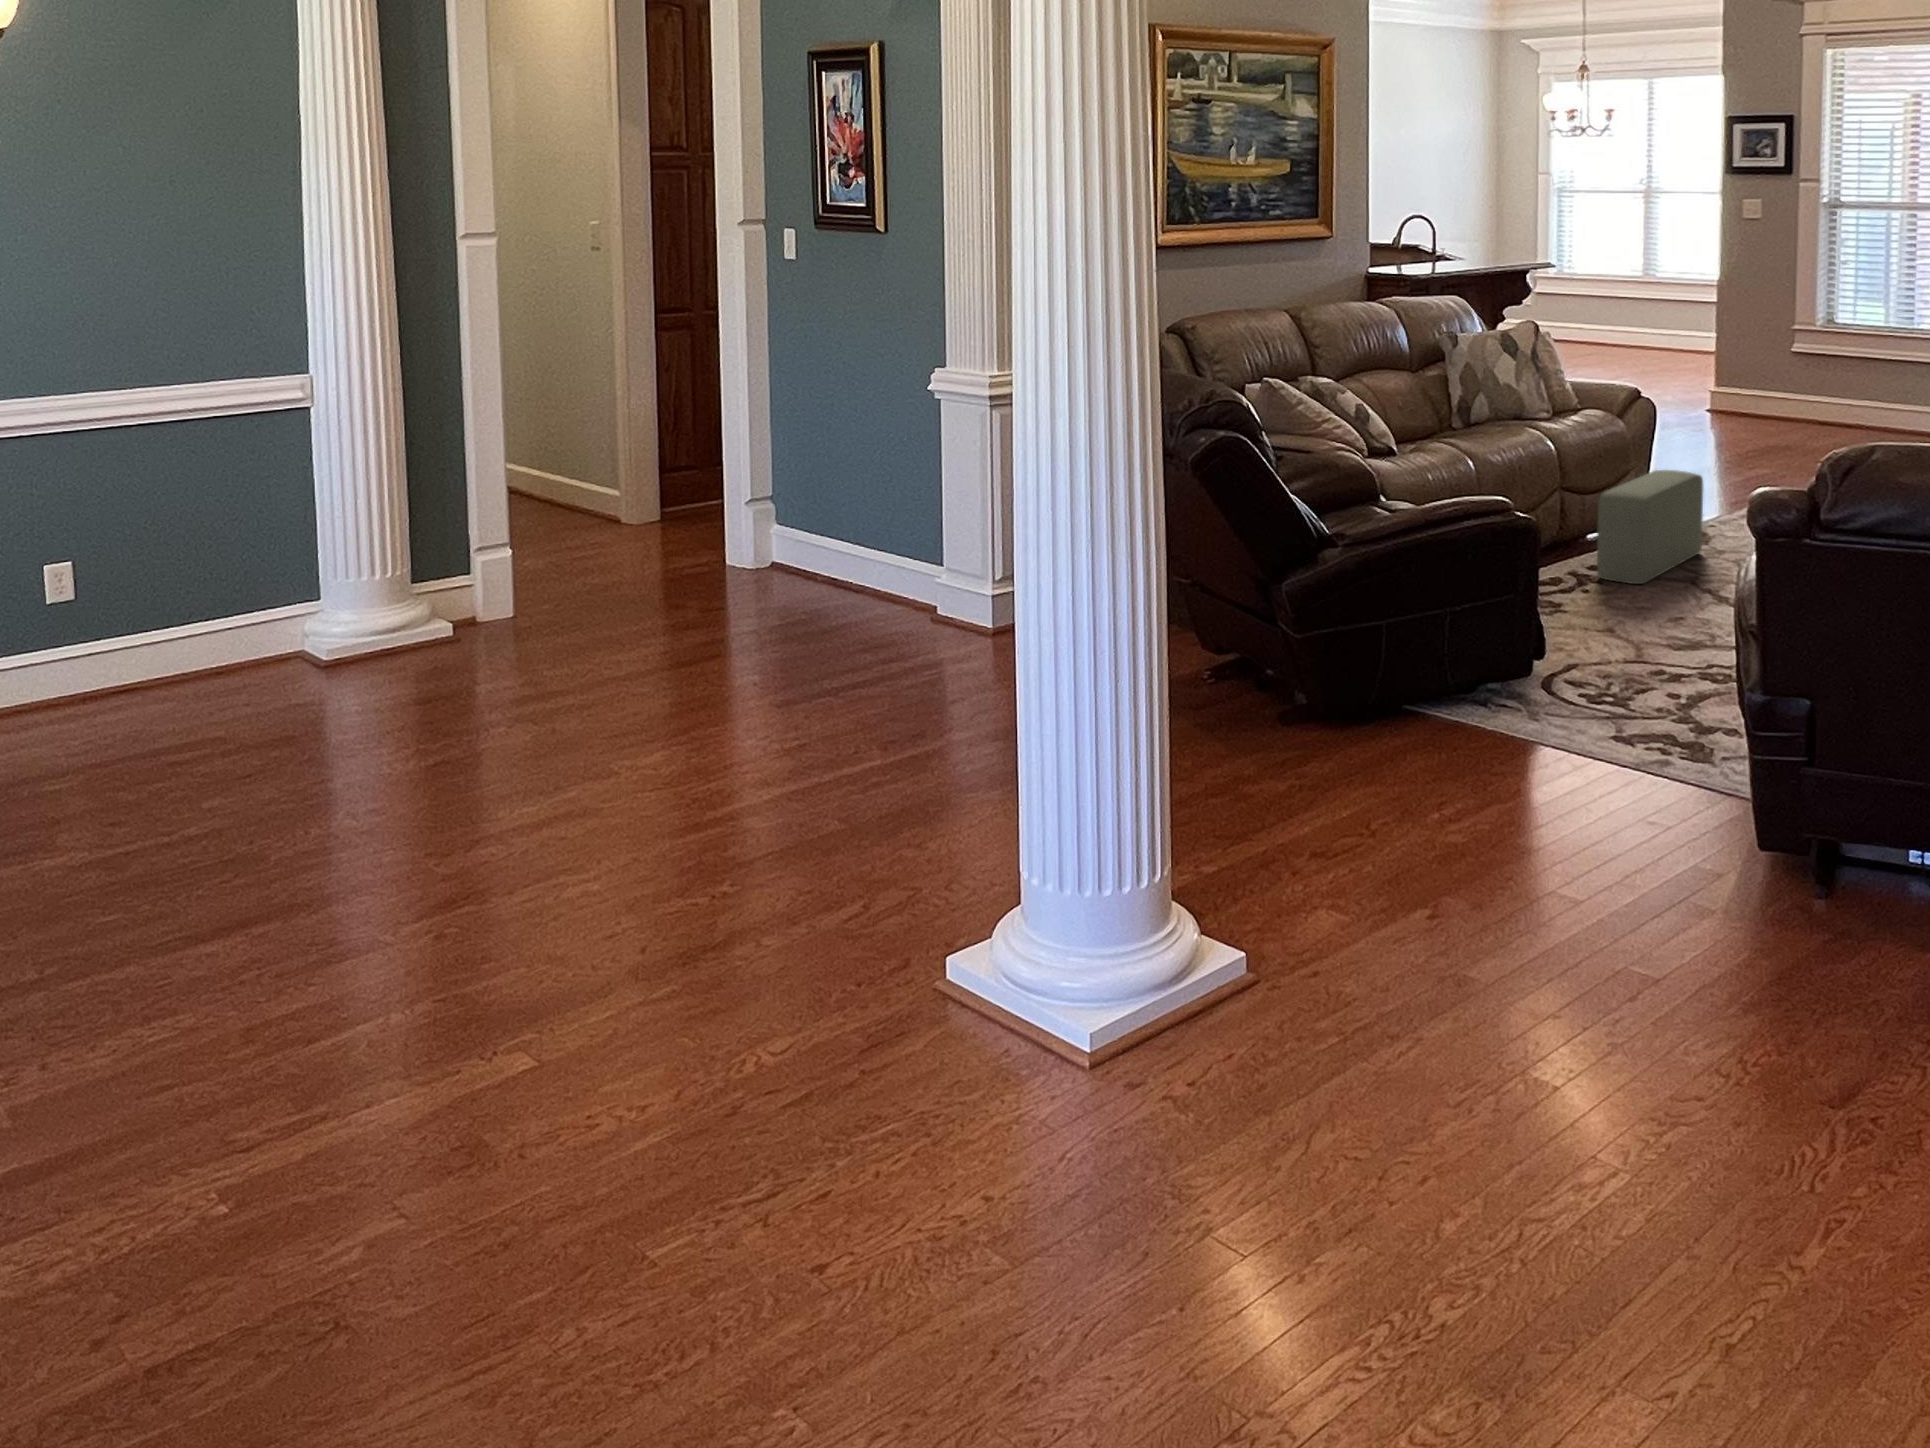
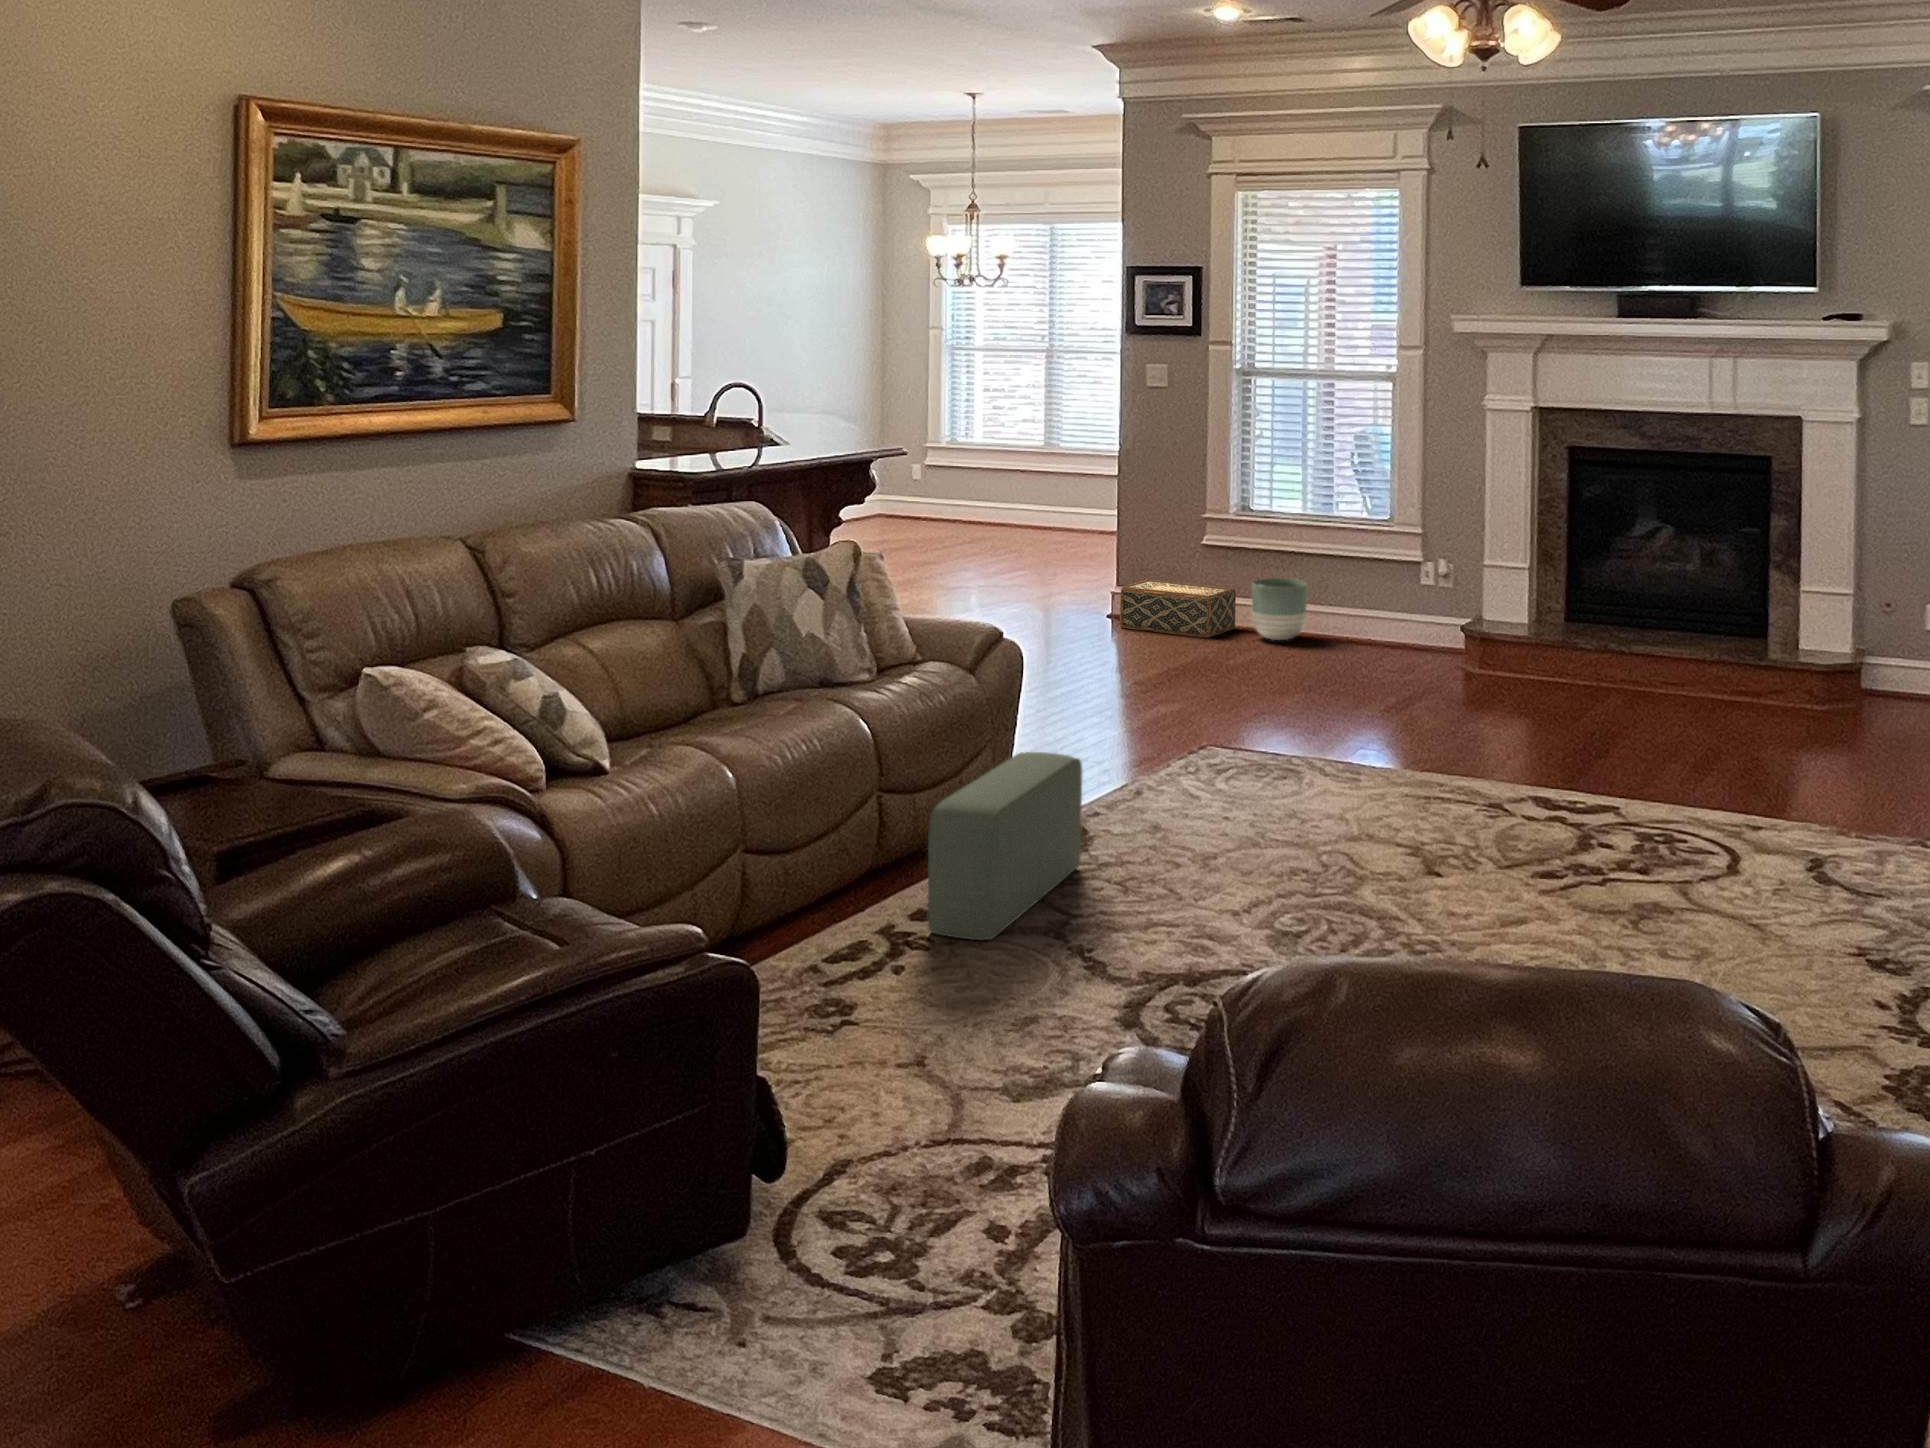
planter: none [1835,378,1885,429] -> present [1252,578,1307,640]
woven basket: none [1720,379,1821,426] -> present [1120,579,1236,638]

